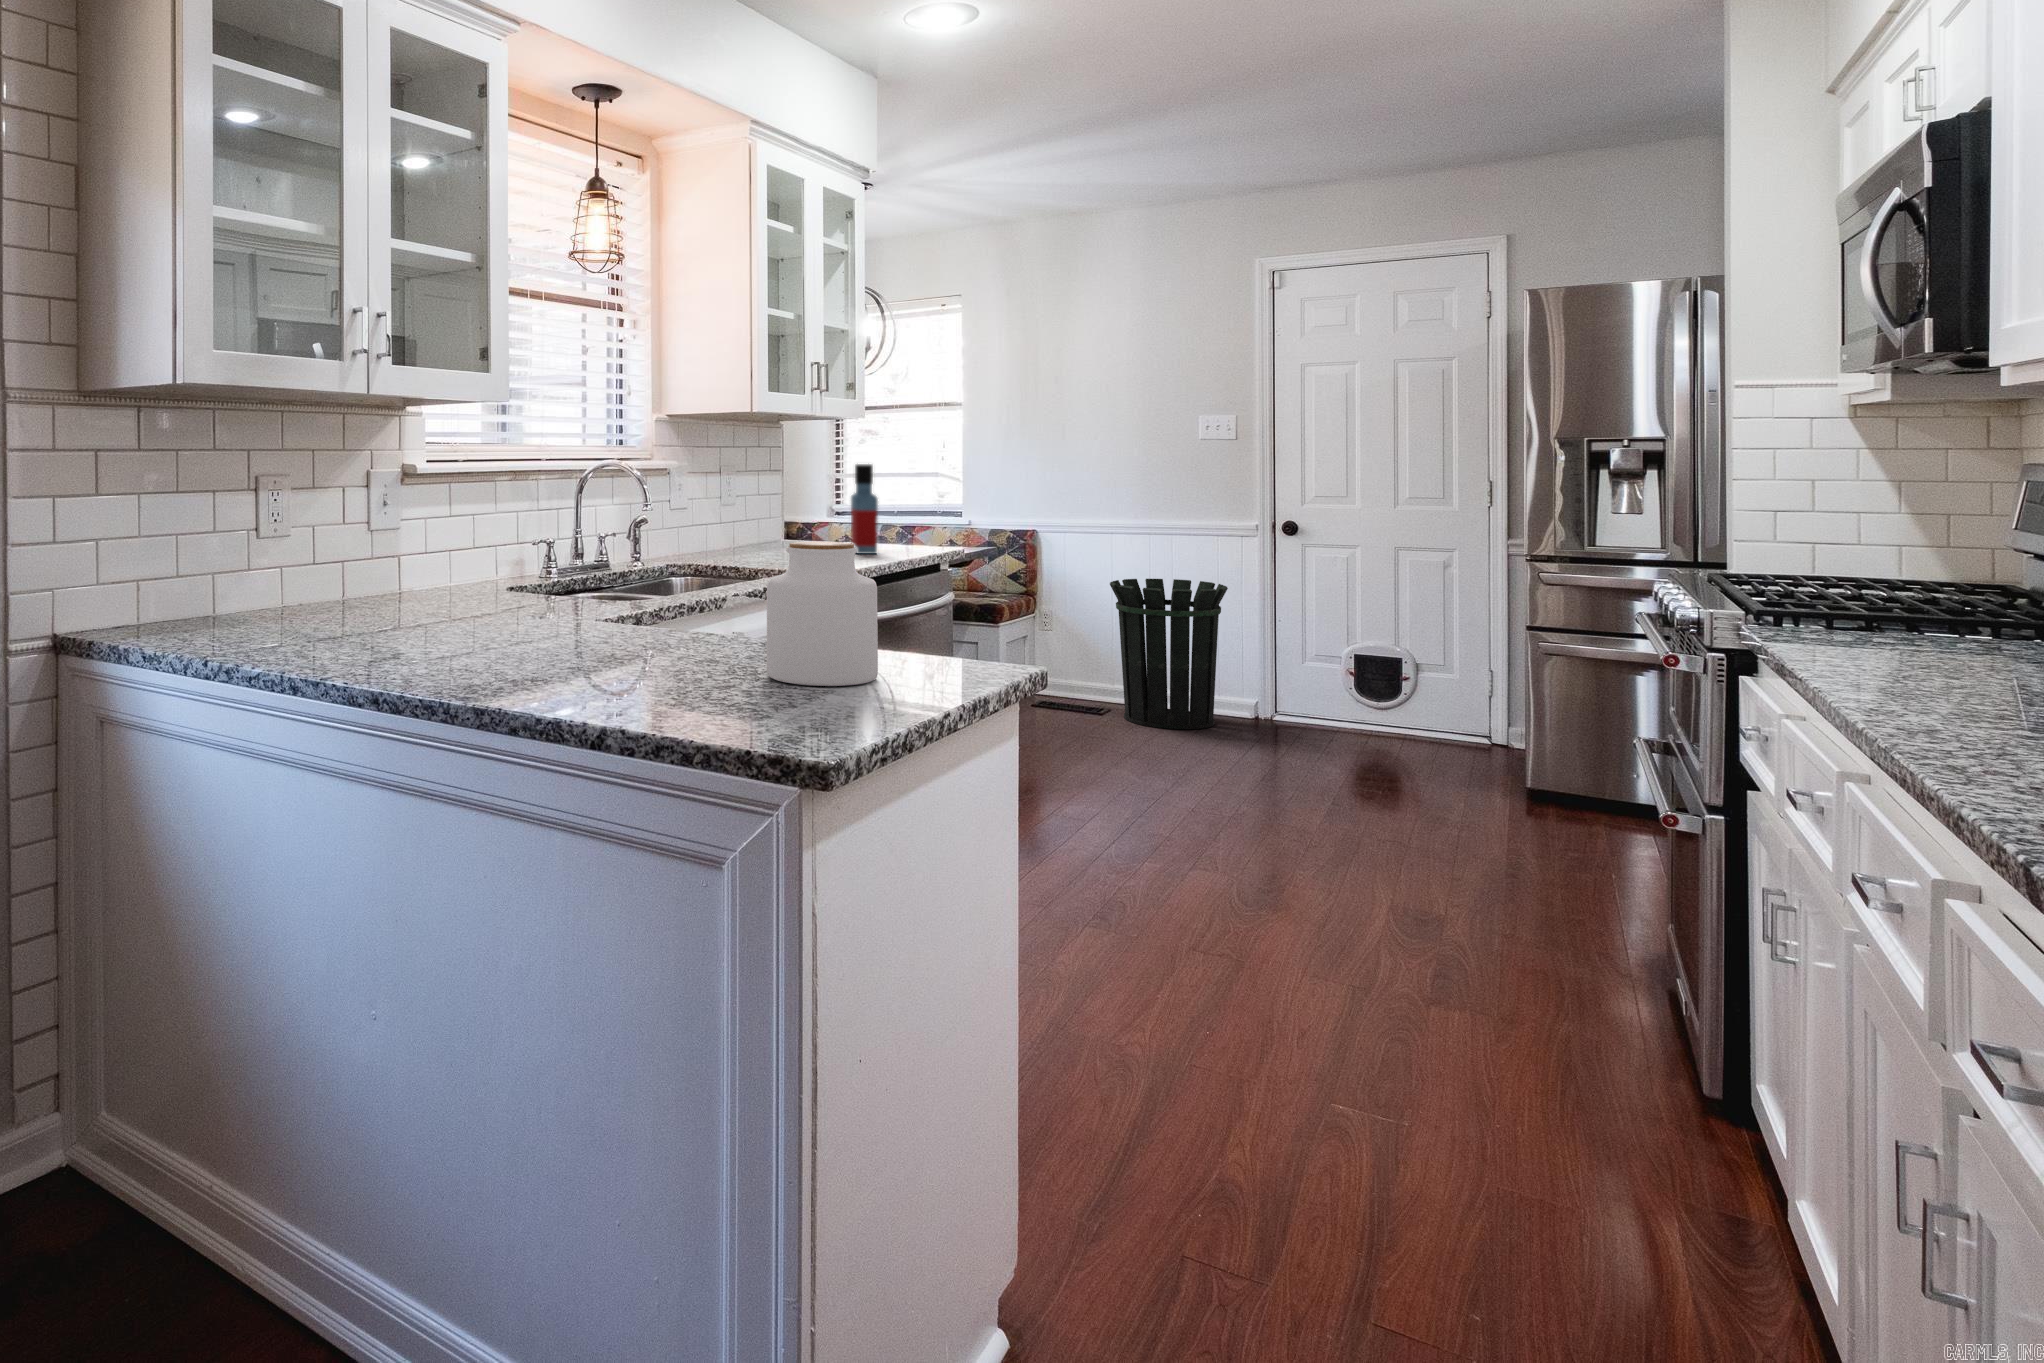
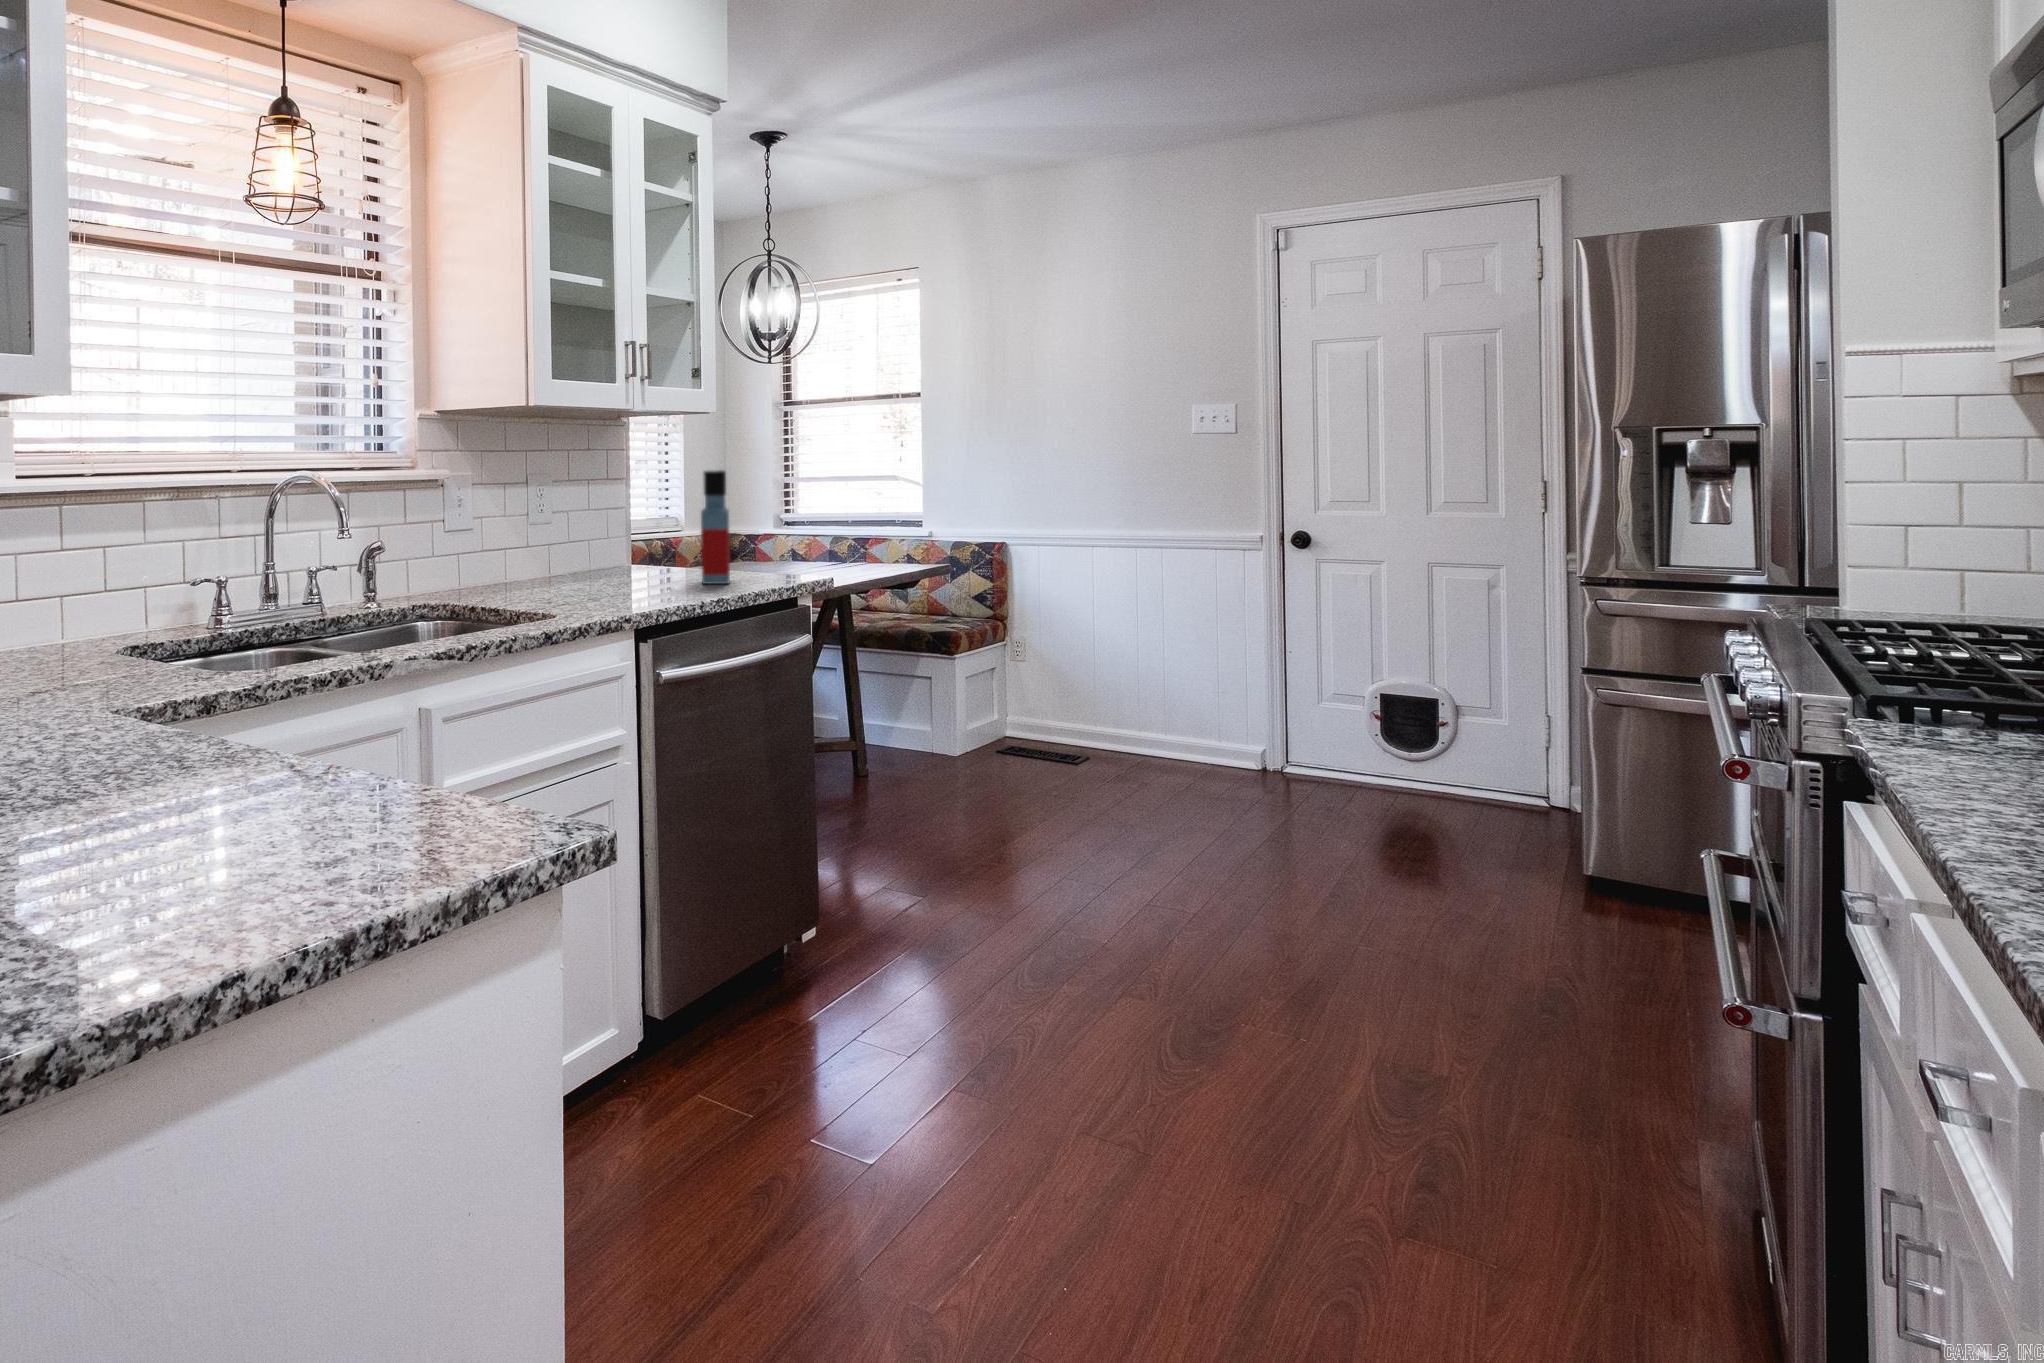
jar: present [767,542,878,686] -> none [69,619,272,886]
waste bin: present [1110,579,1228,729] -> none [1082,601,1224,786]

